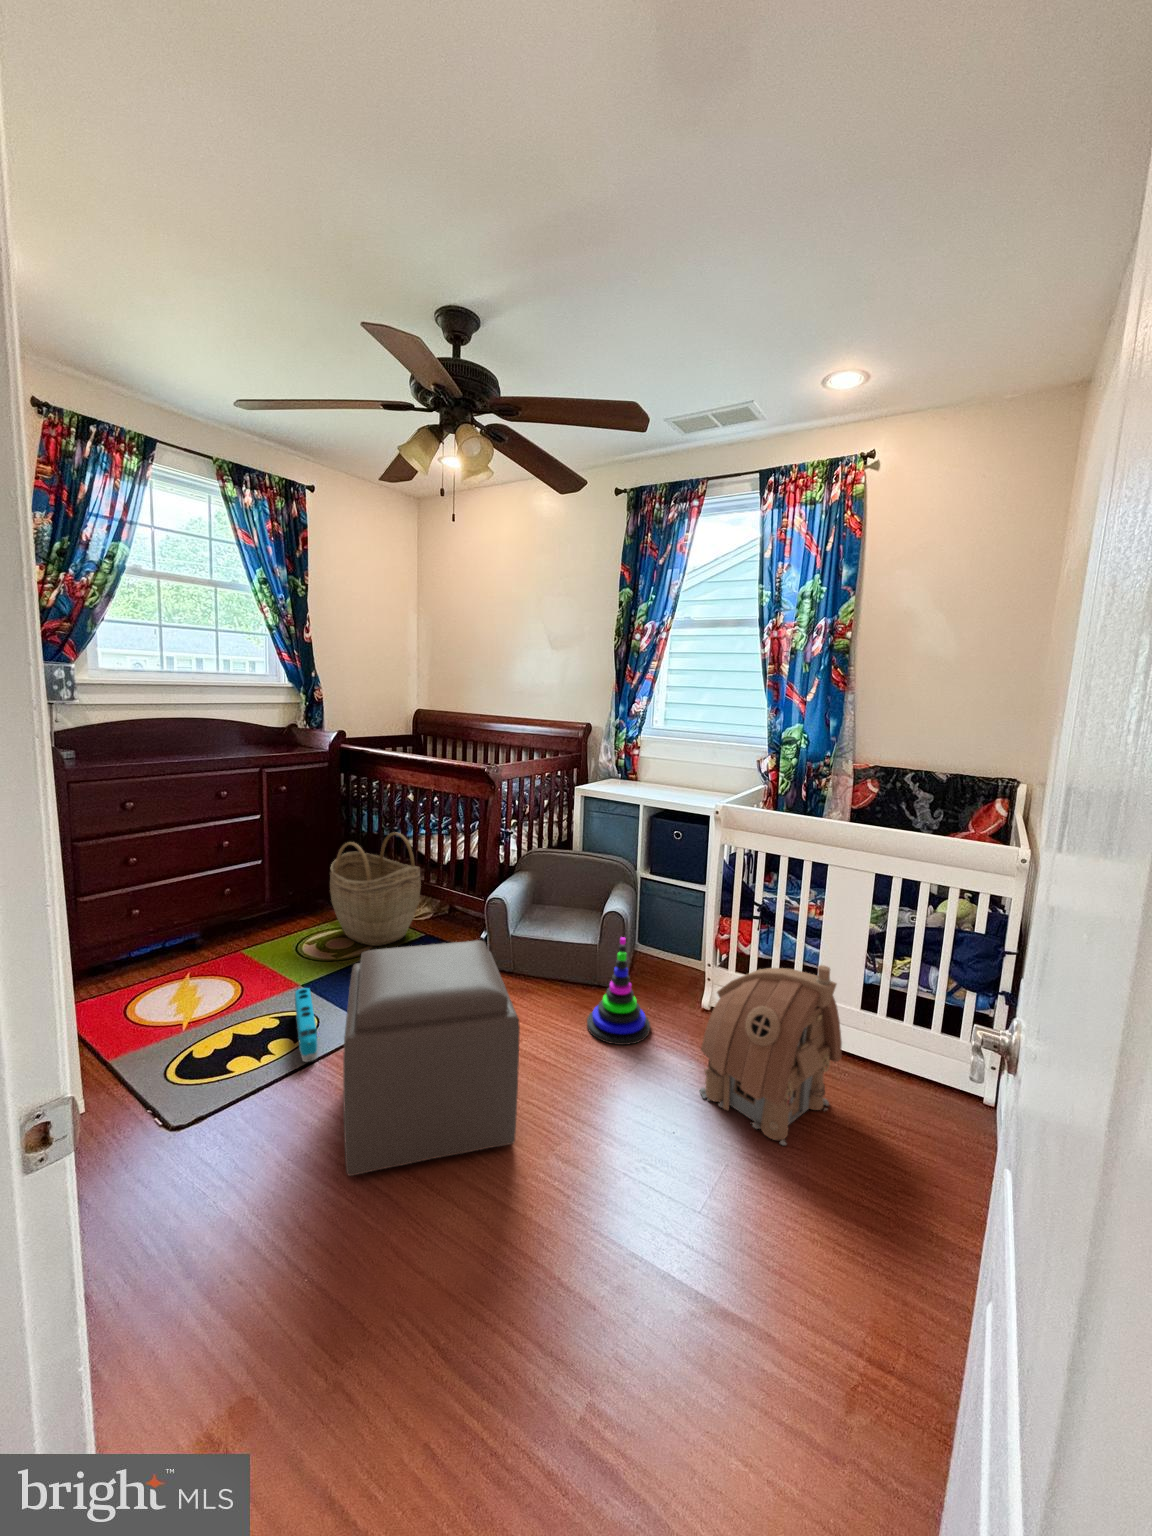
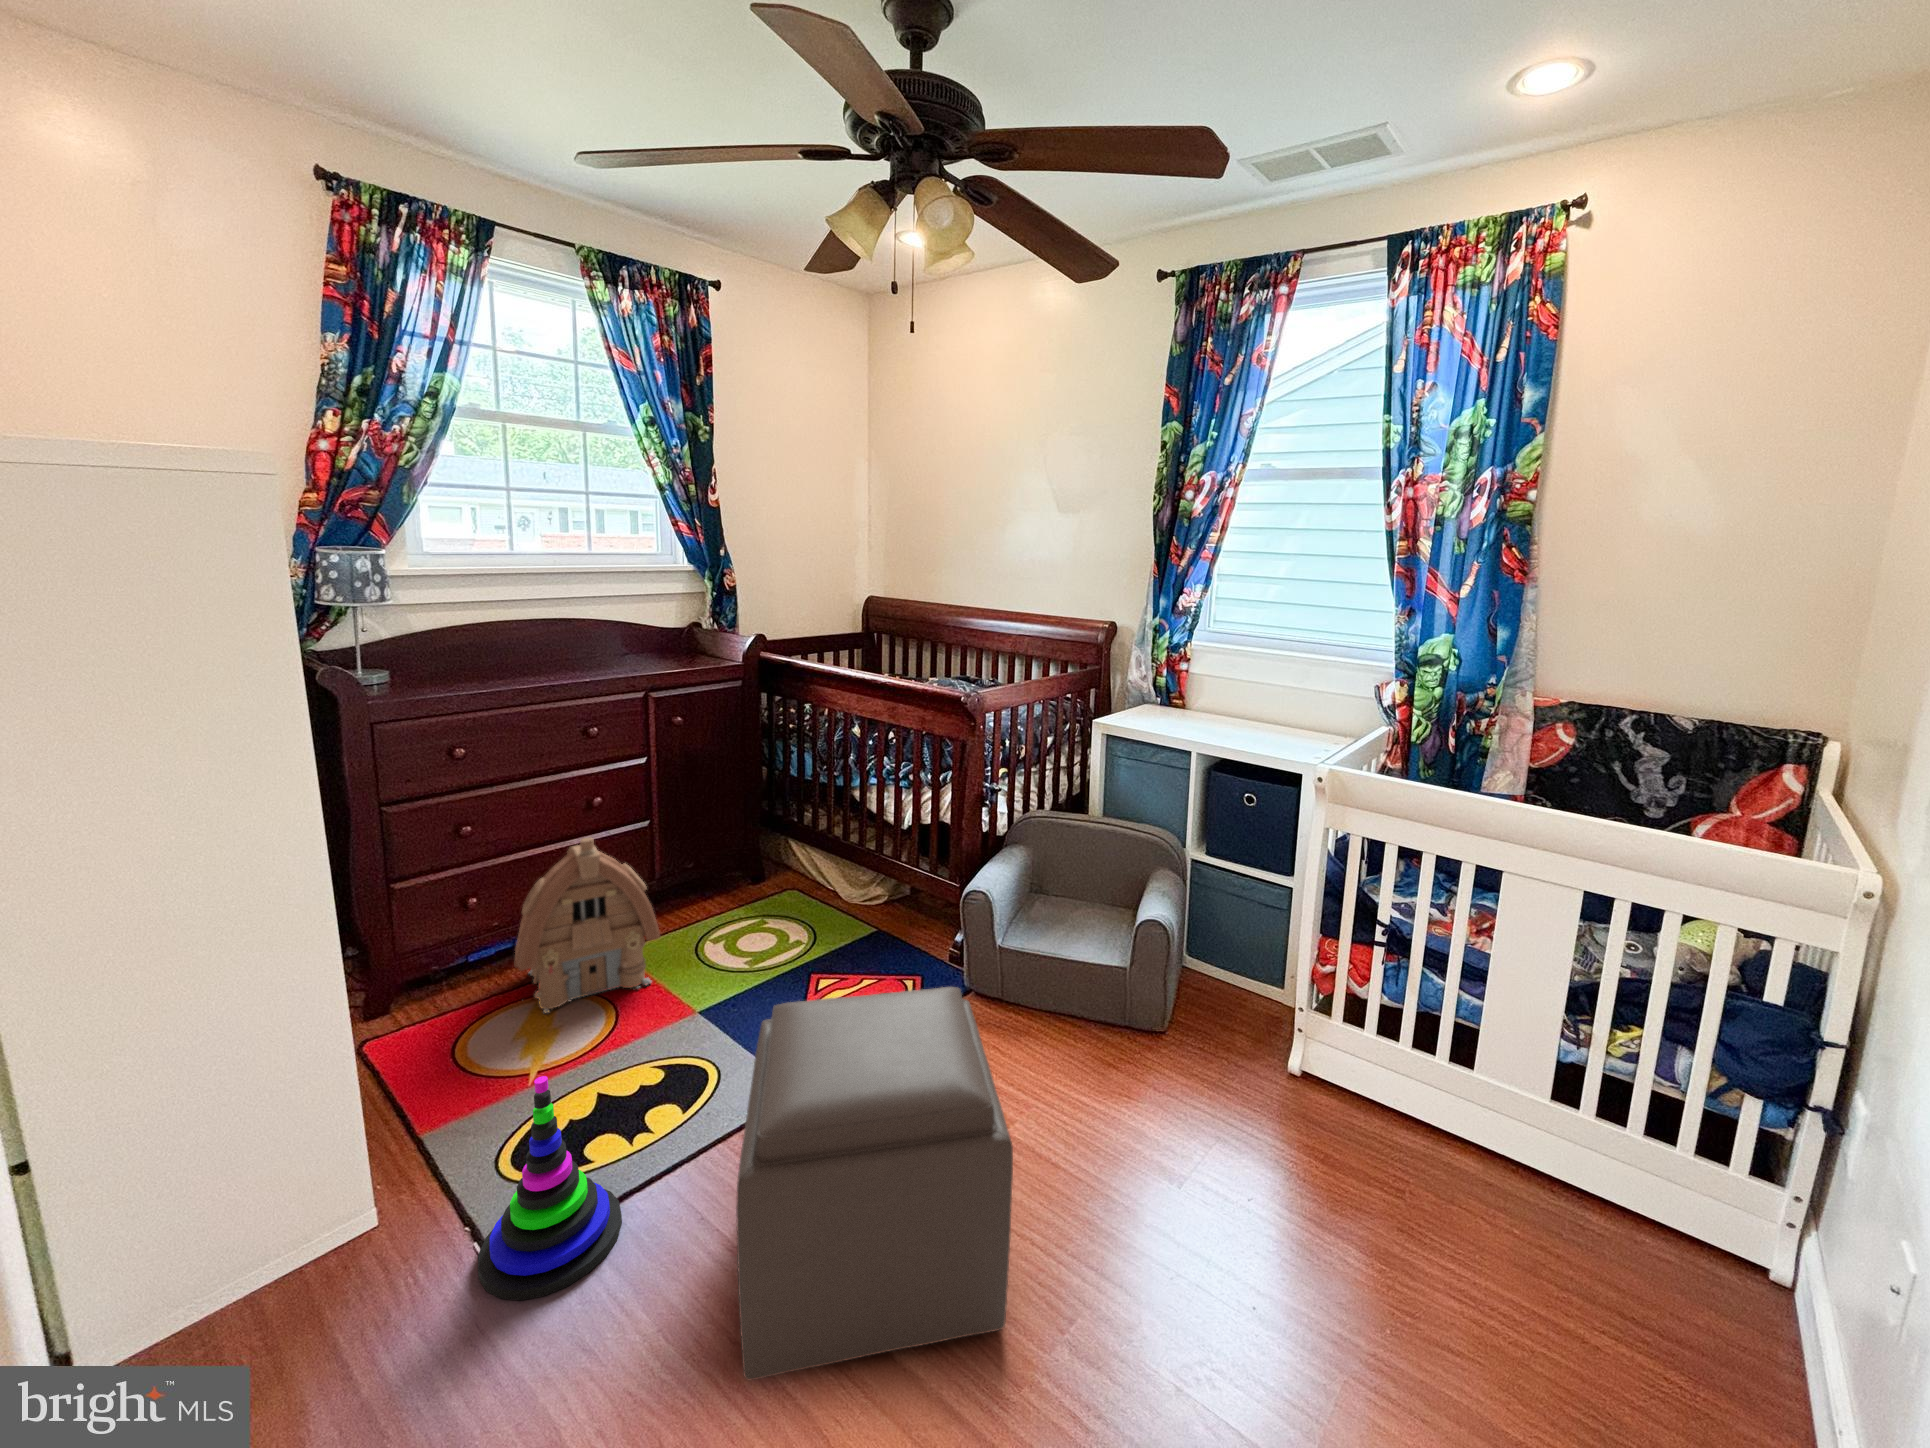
woven basket: present [330,833,421,946] -> none [744,783,870,948]
stacking toy: present [587,937,650,1045] -> present [478,1076,622,1300]
toy house: present [700,965,842,1145] -> present [515,837,660,1013]
toy train: present [295,988,318,1062] -> none [687,1026,715,1153]

